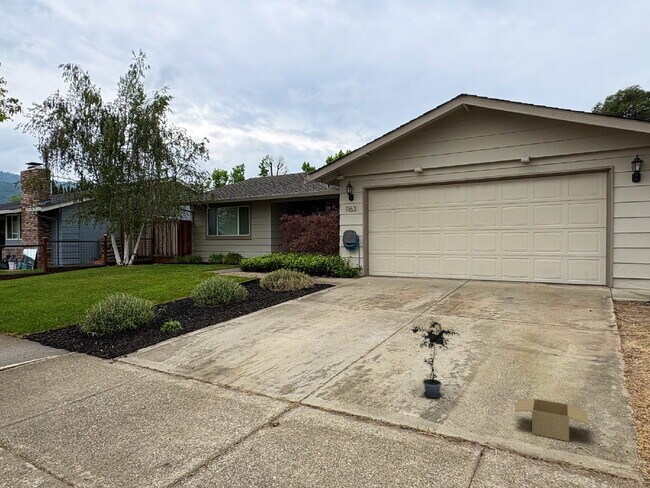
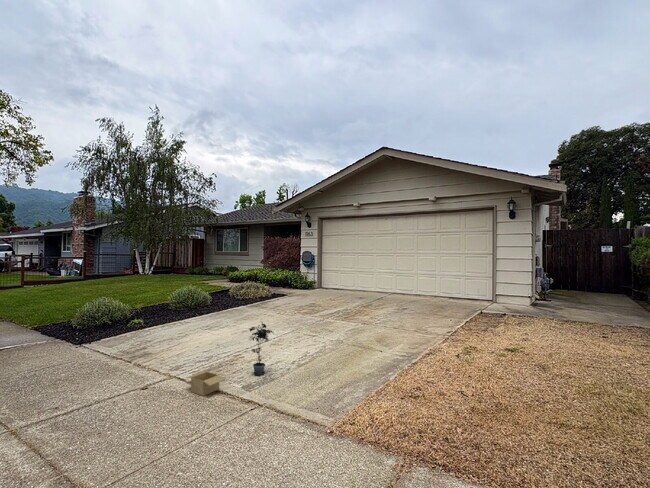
cardboard box: present [515,399,588,441] -> present [187,372,225,396]

